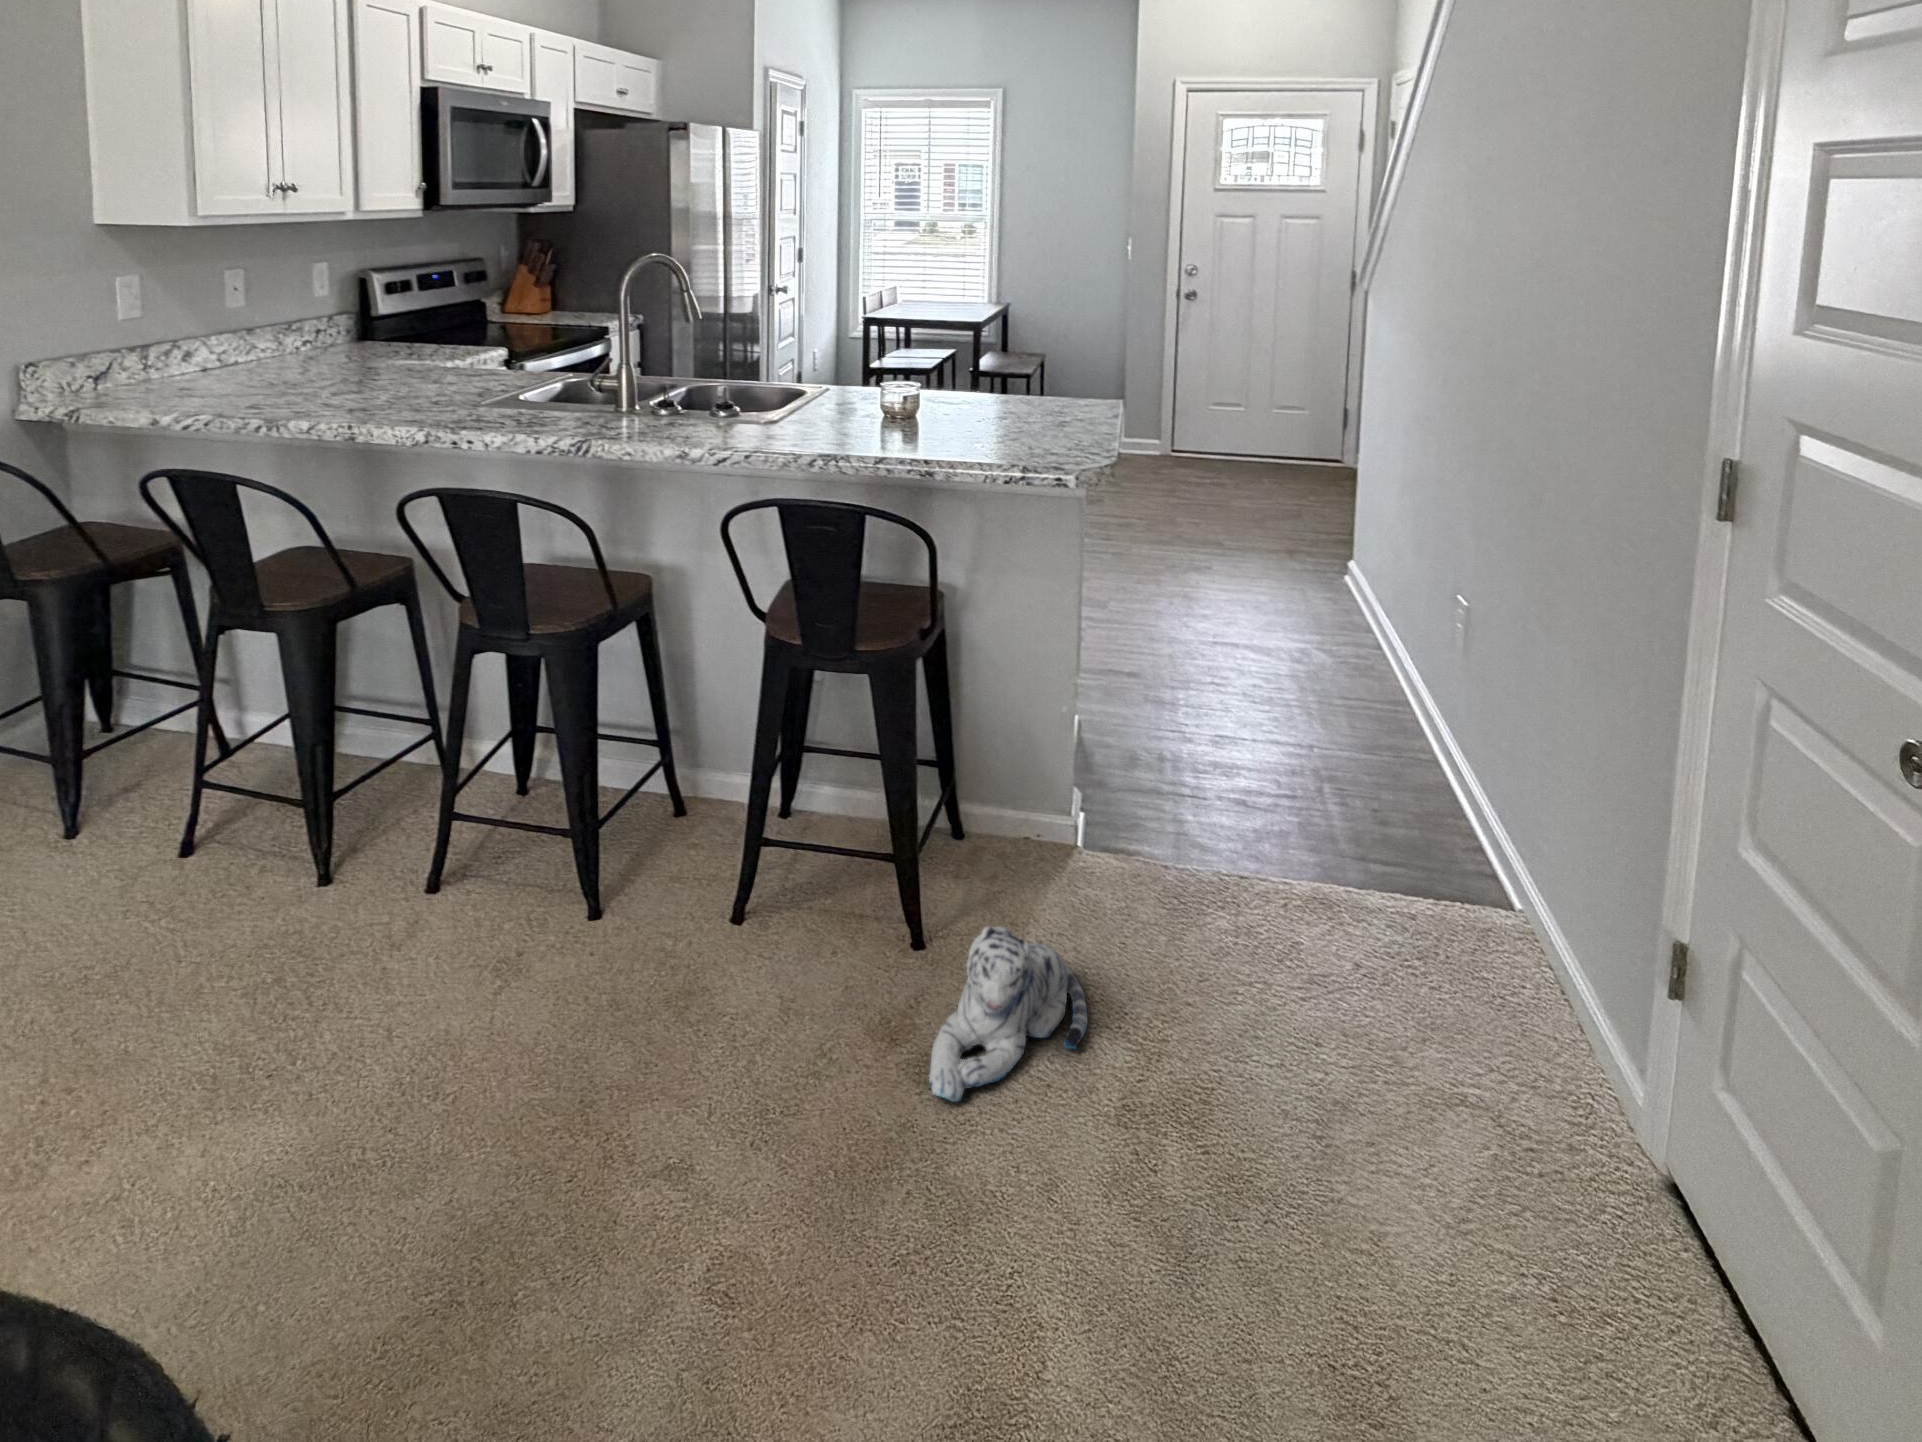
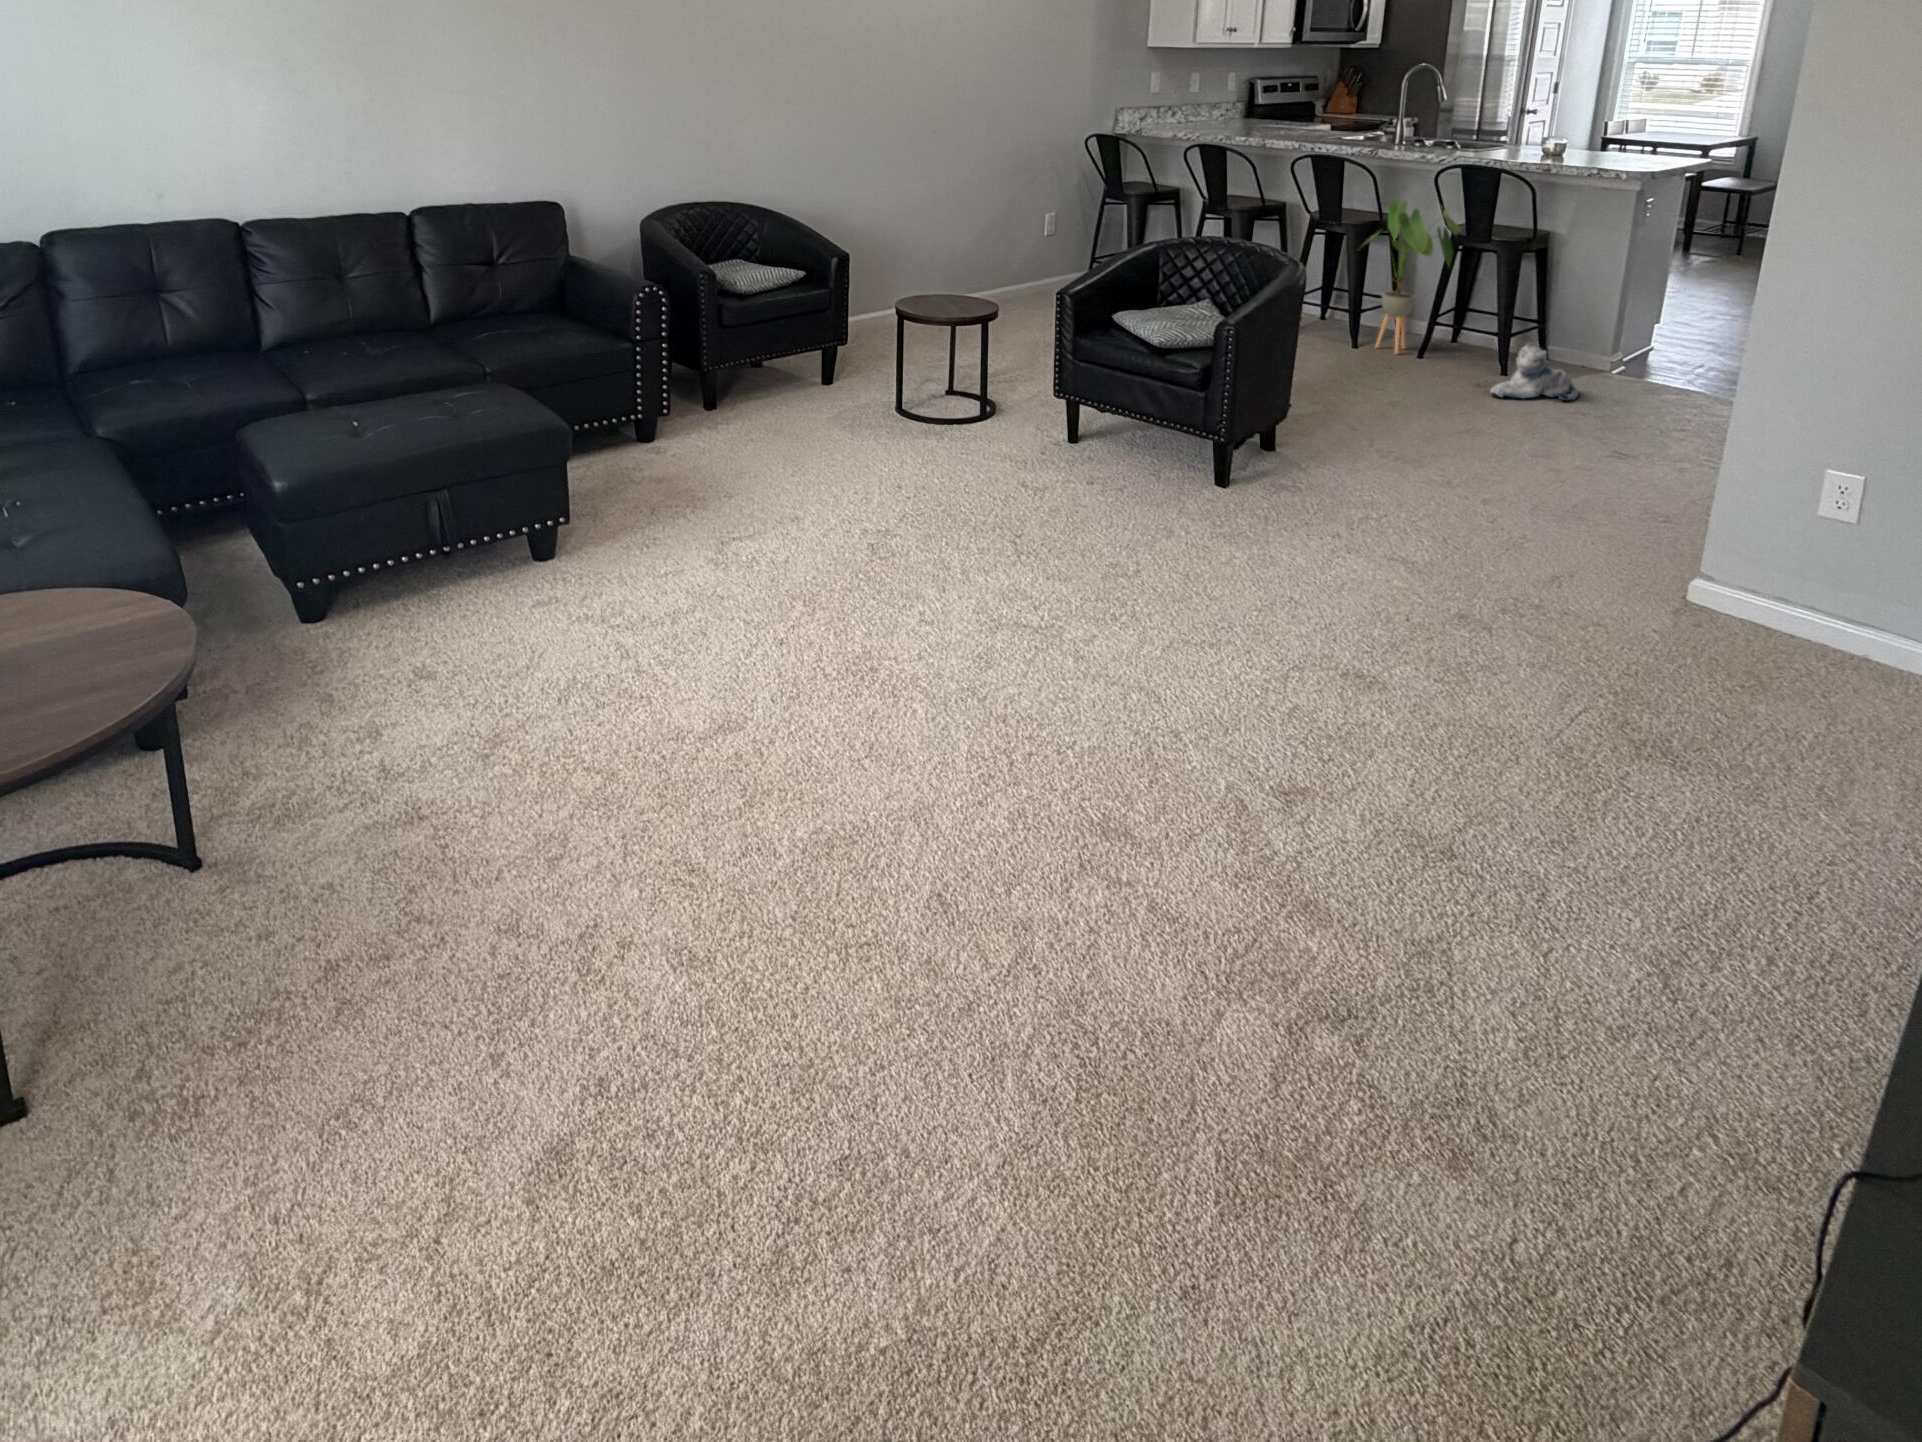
house plant: none [570,568,790,931] -> present [1365,200,1461,354]

